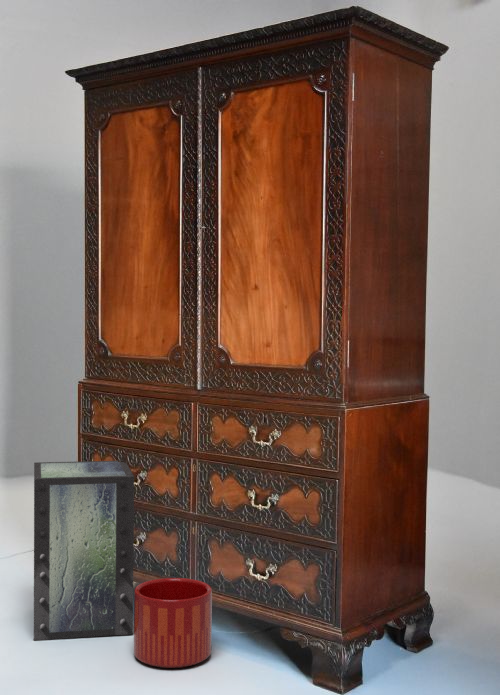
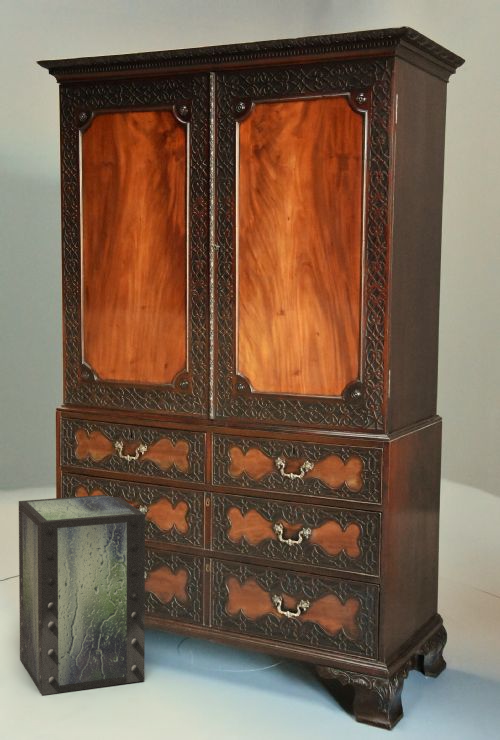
planter: present [134,578,212,668] -> none [158,619,240,714]

